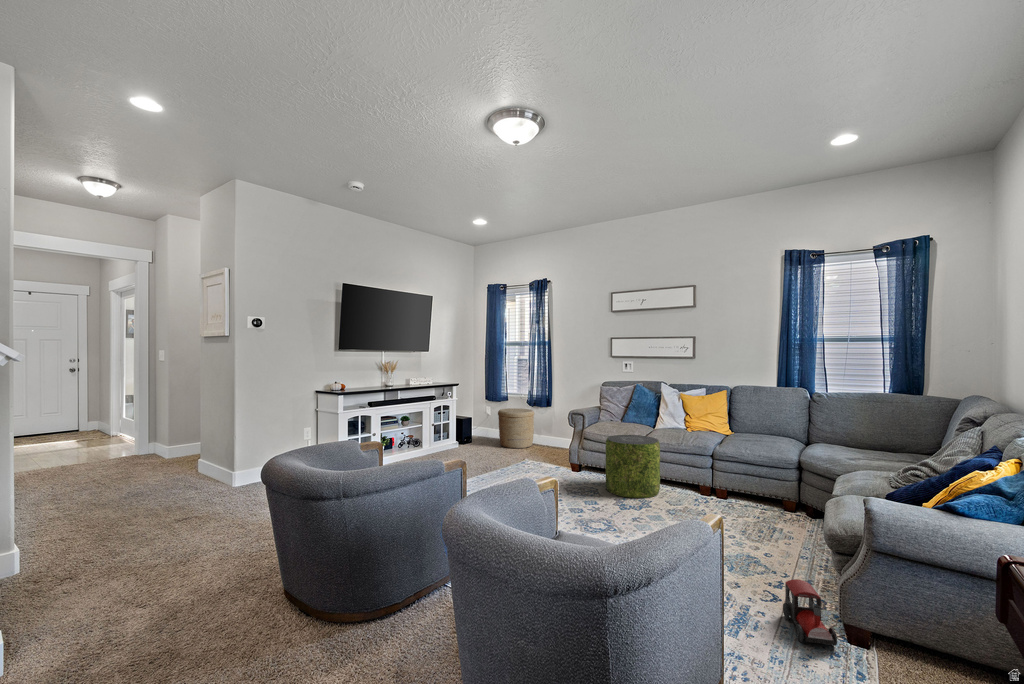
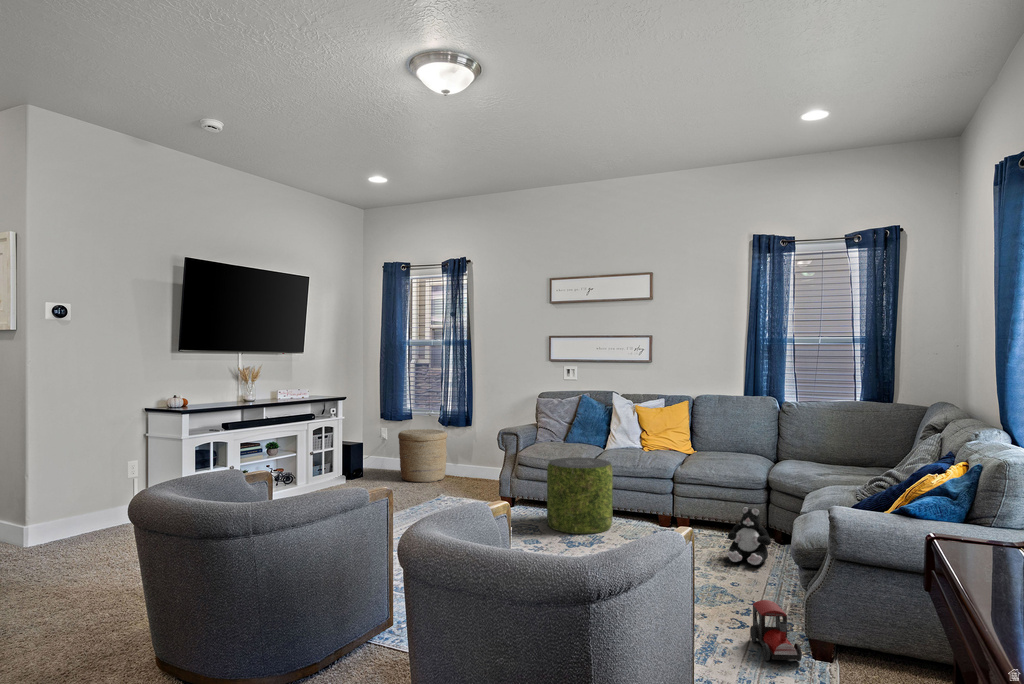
plush toy: none [761,484,802,537] -> present [728,507,771,565]

